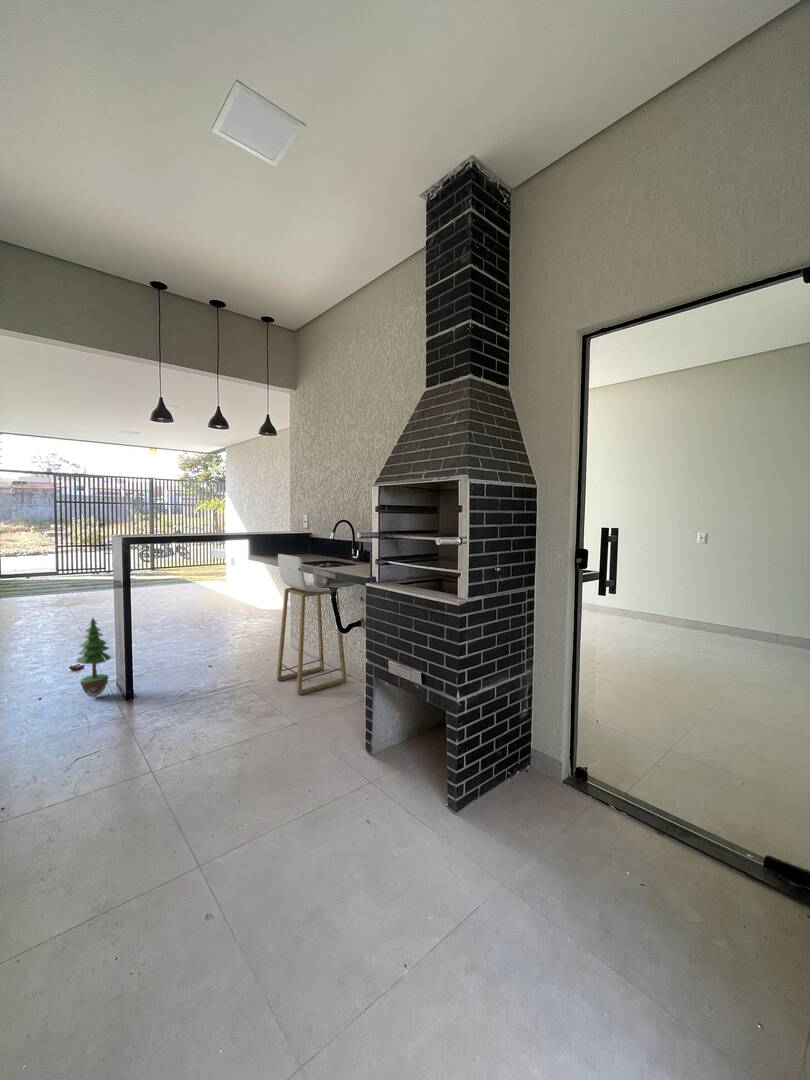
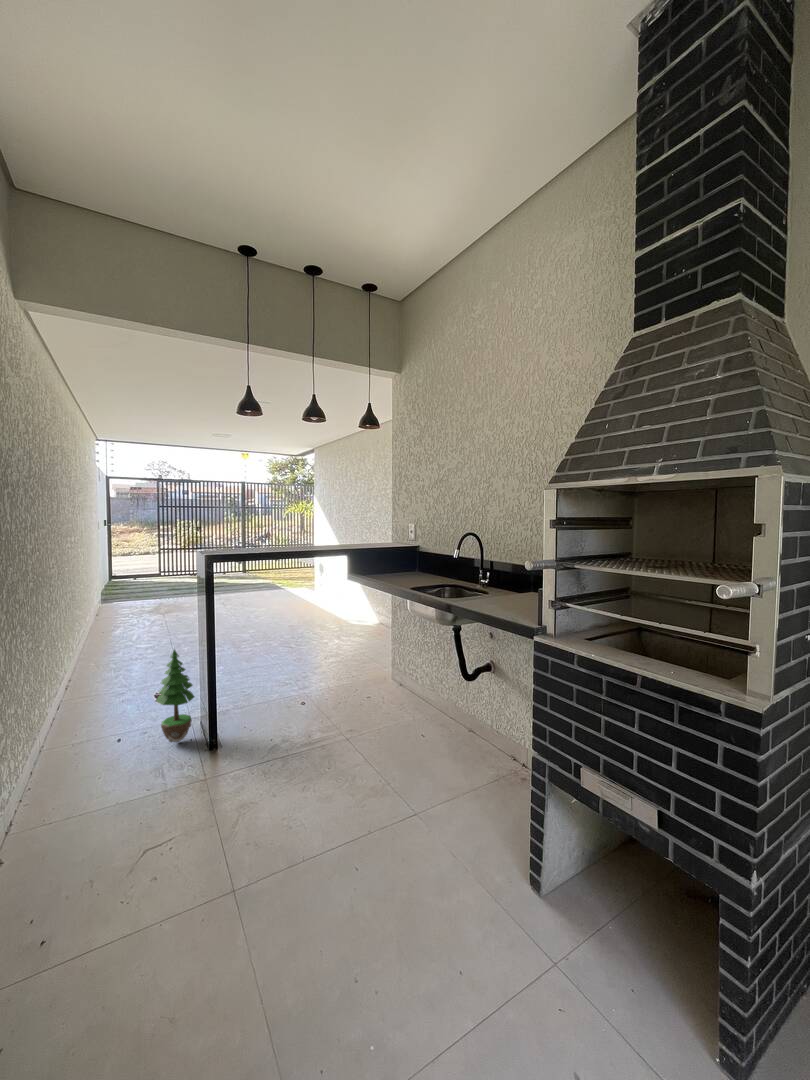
bar stool: present [276,554,346,695] -> none [382,575,471,760]

